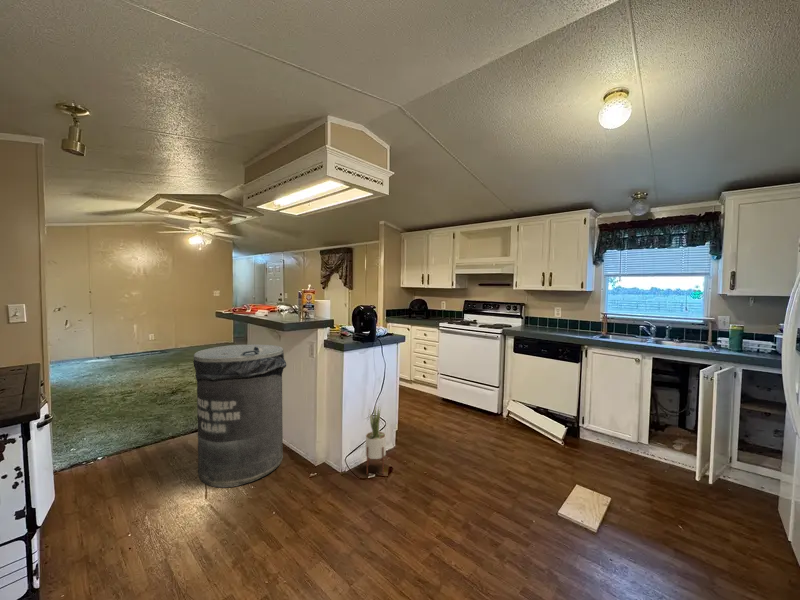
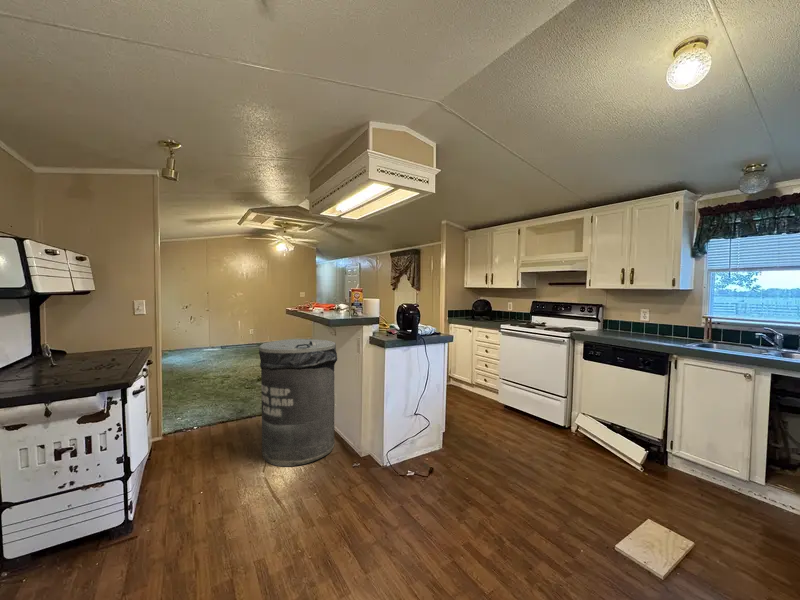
potted plant: present [366,407,386,474] -> none [408,402,428,475]

